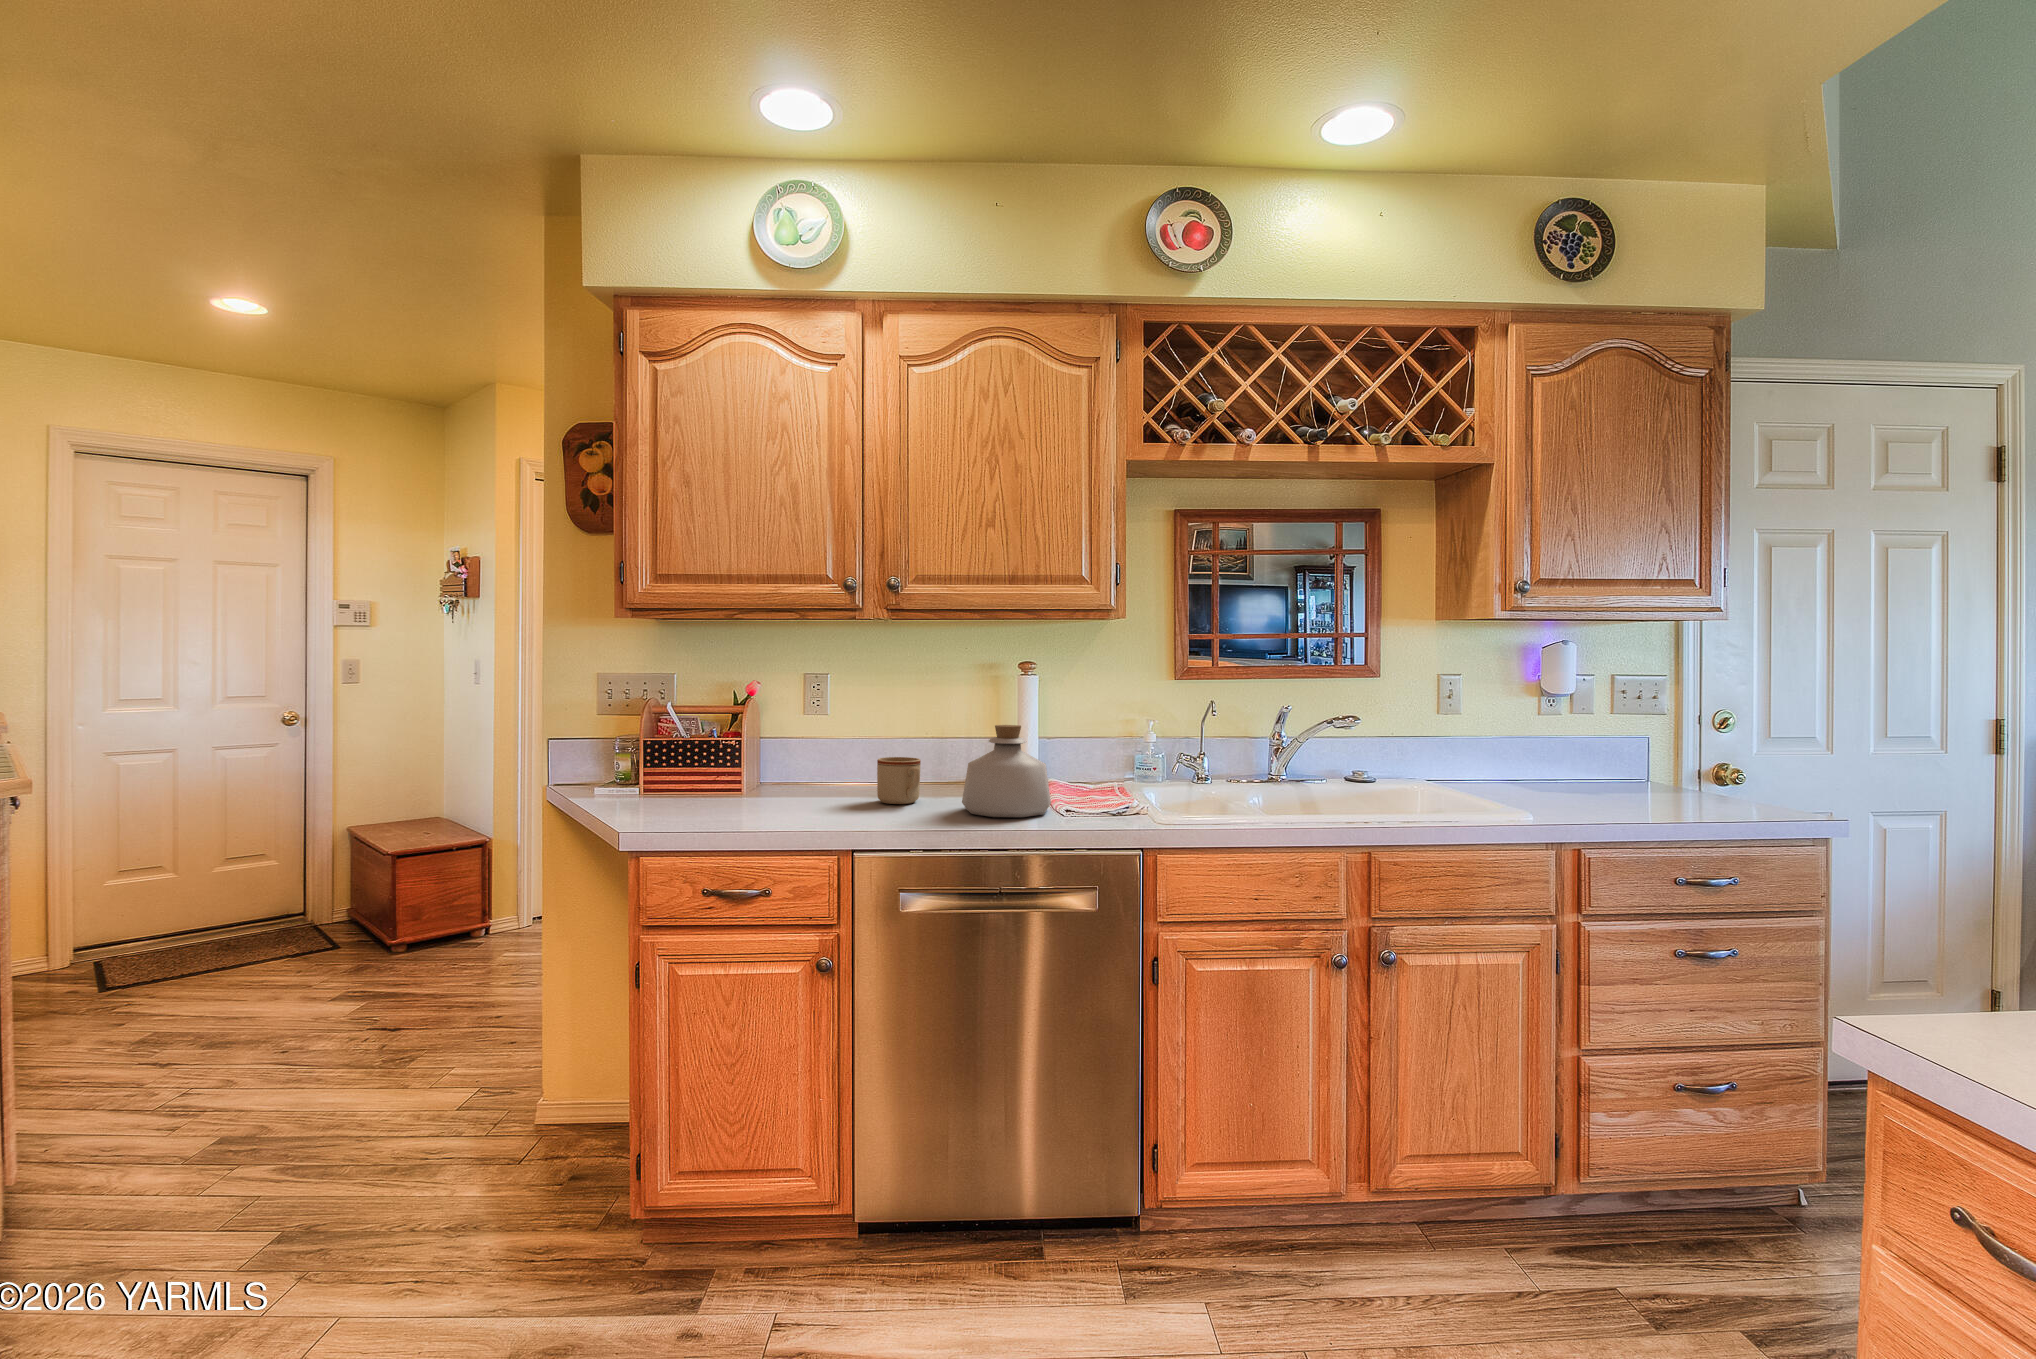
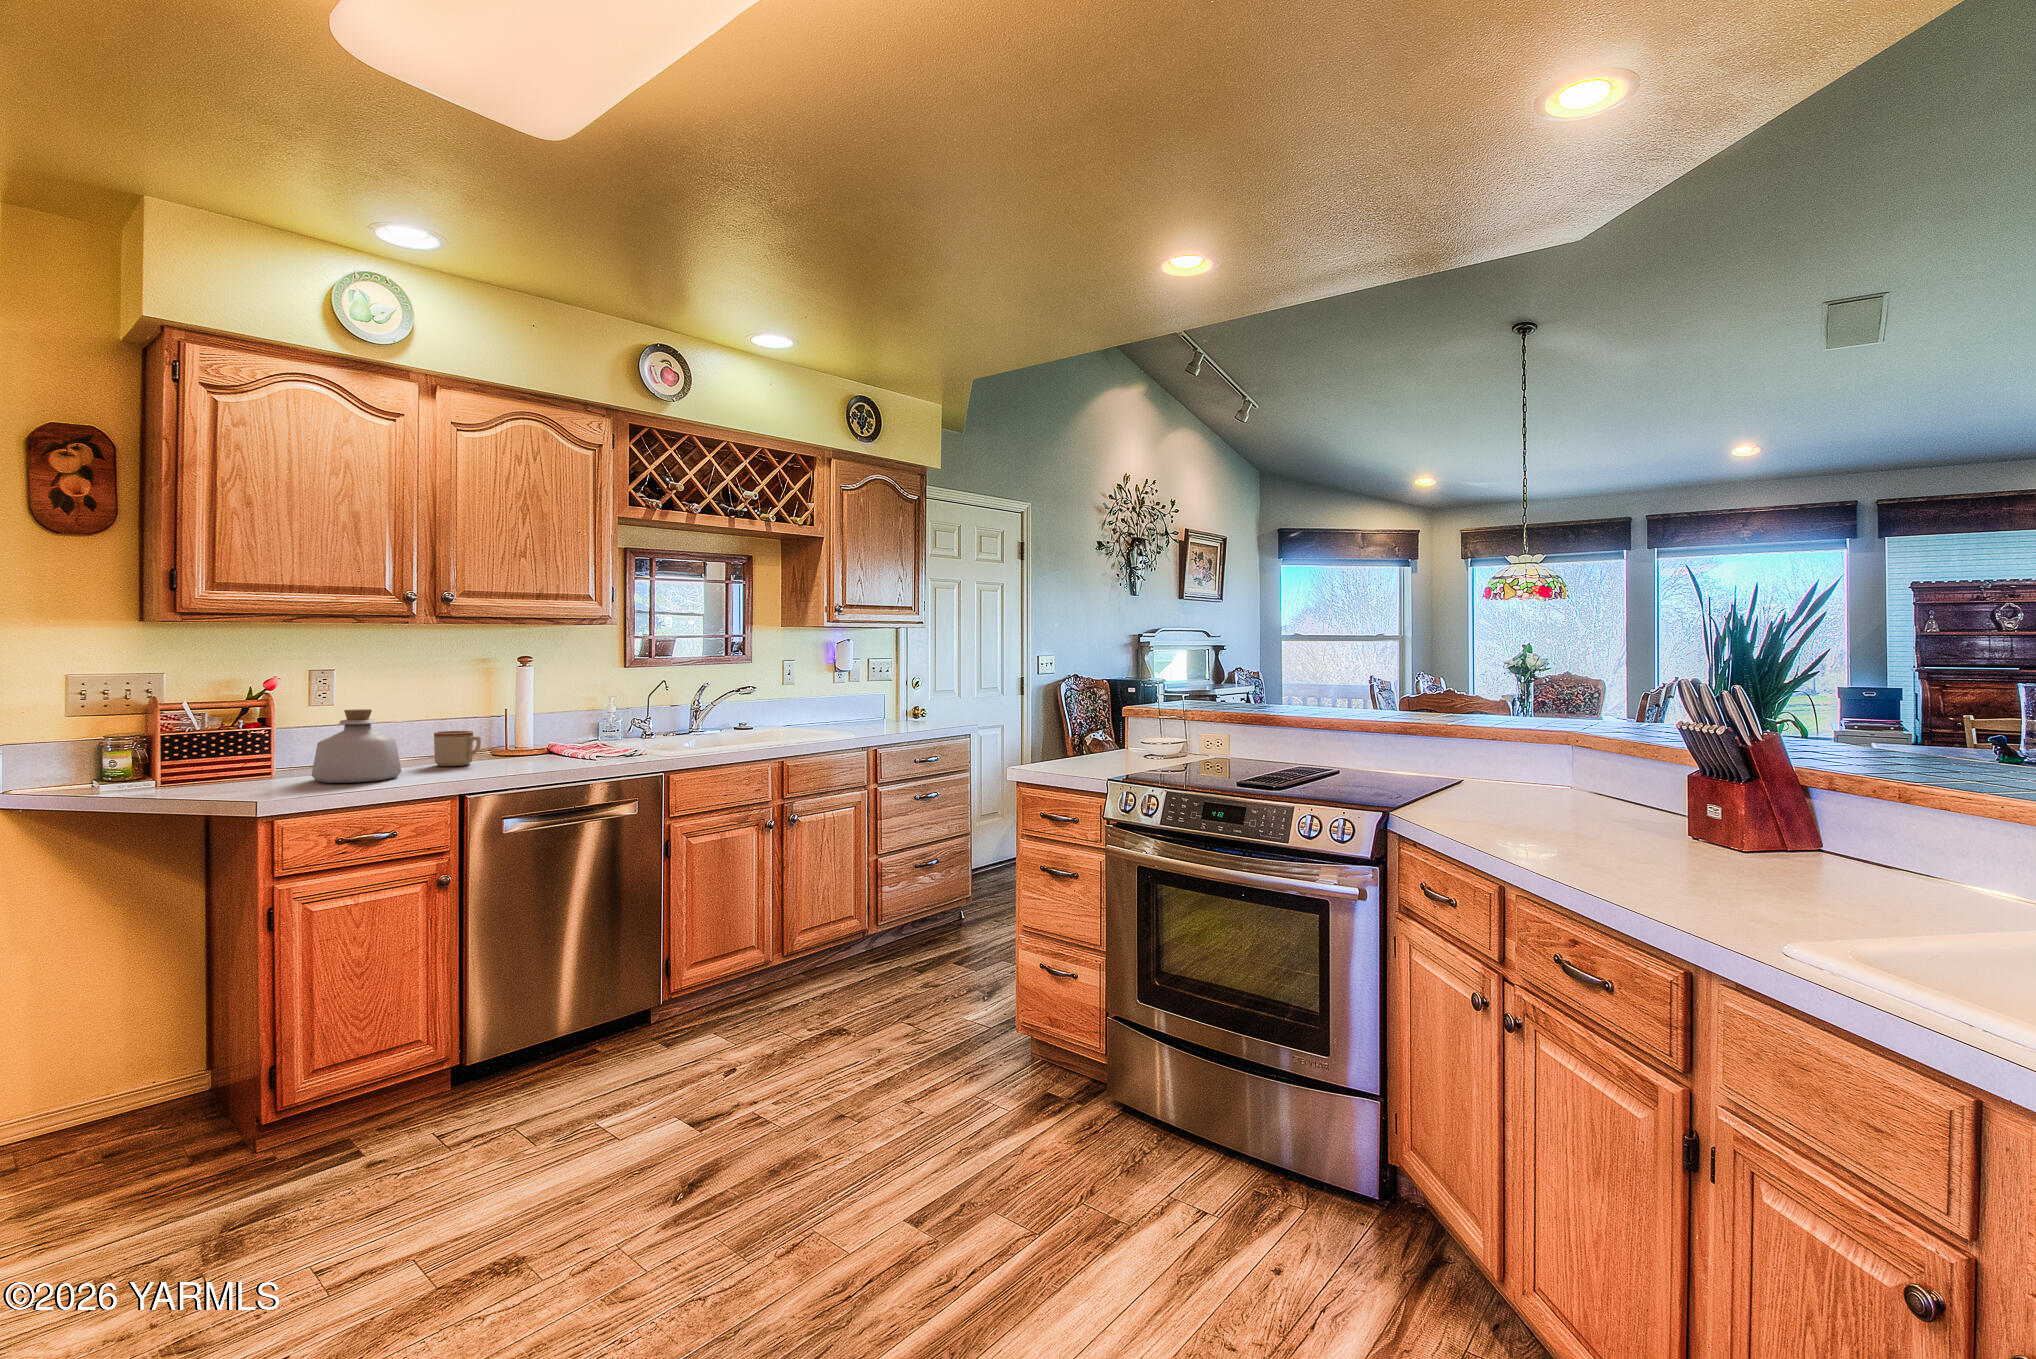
bottle: present [962,725,1051,817] -> present [311,709,401,783]

